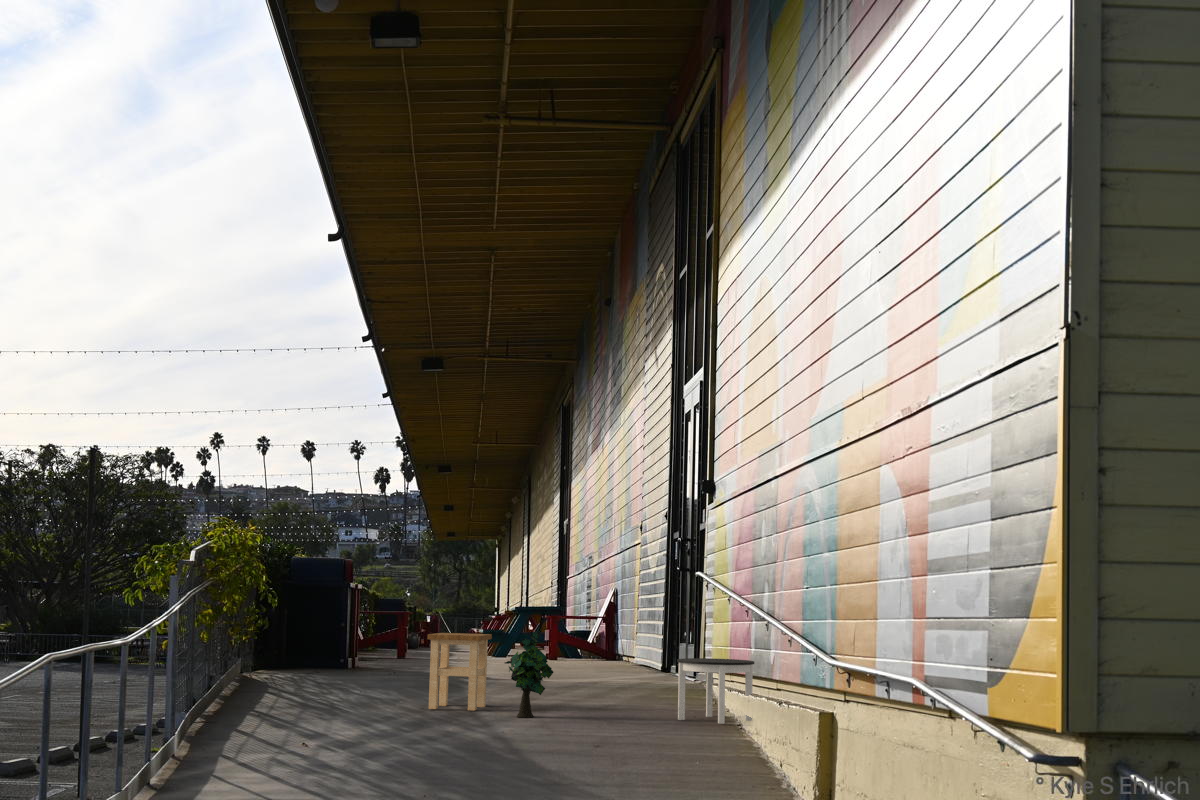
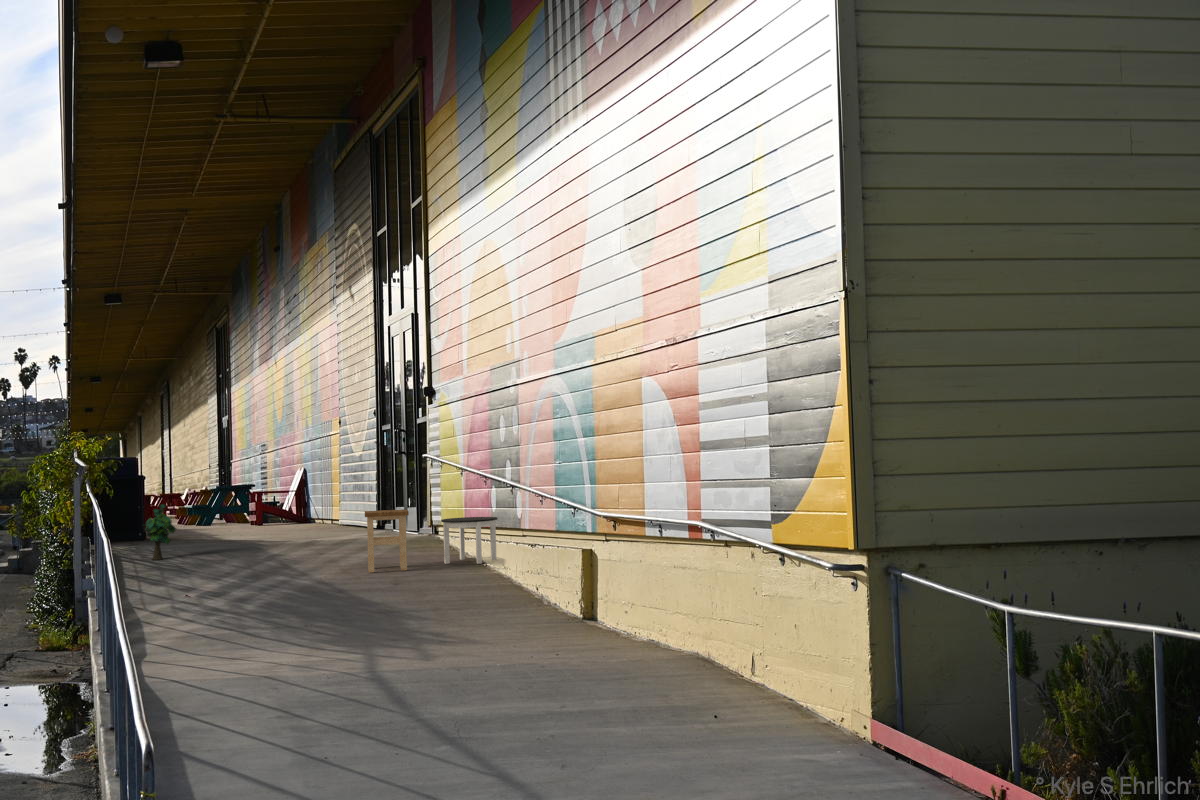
decorative plant: present [505,632,553,717] -> present [142,504,176,560]
stool: present [428,633,492,711] -> present [365,509,409,572]

